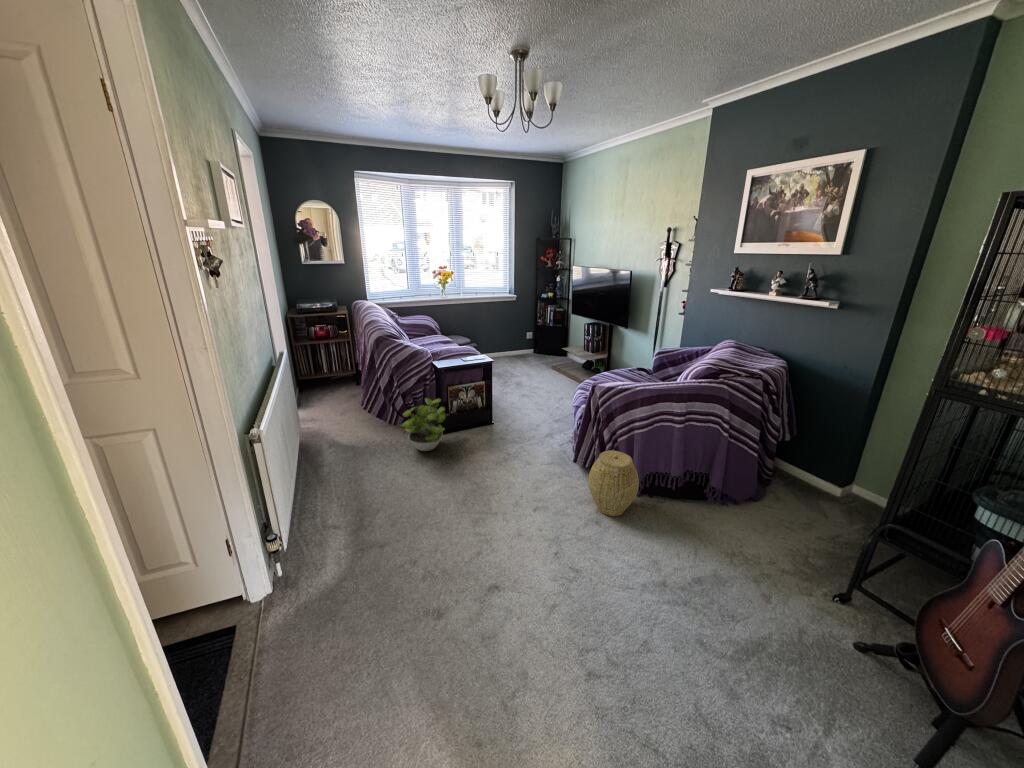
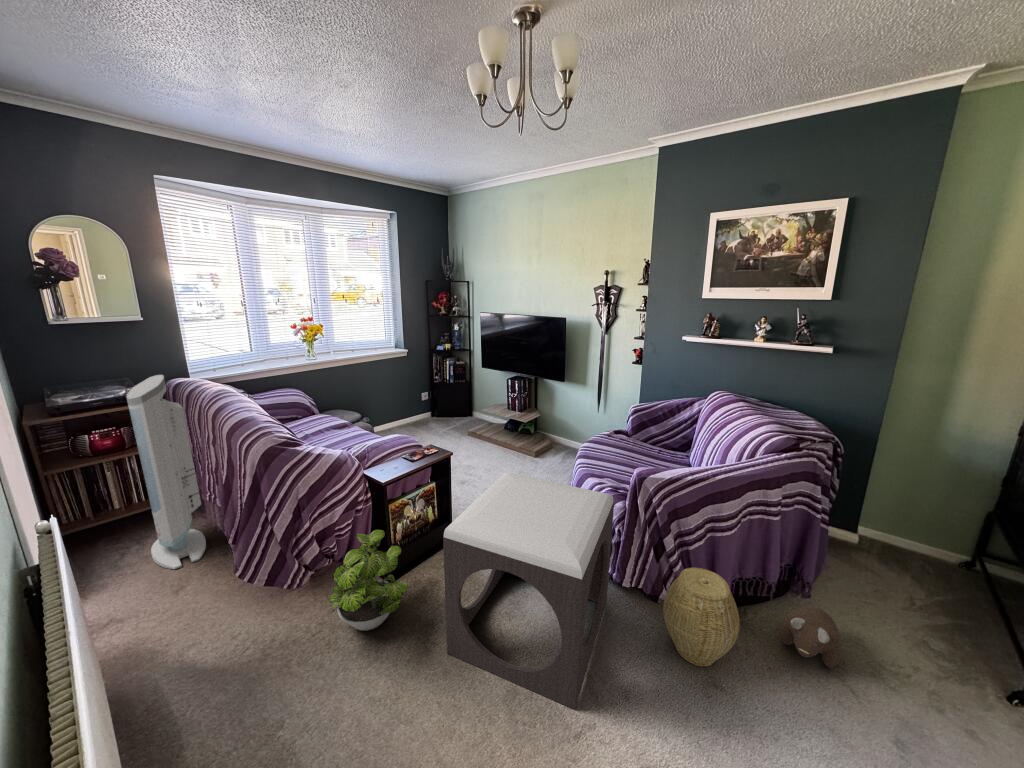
air purifier: none [329,296,363,408] -> present [127,375,206,569]
footstool: none [454,374,575,507] -> present [443,472,614,709]
plush toy: none [675,499,725,541] -> present [780,606,841,668]

